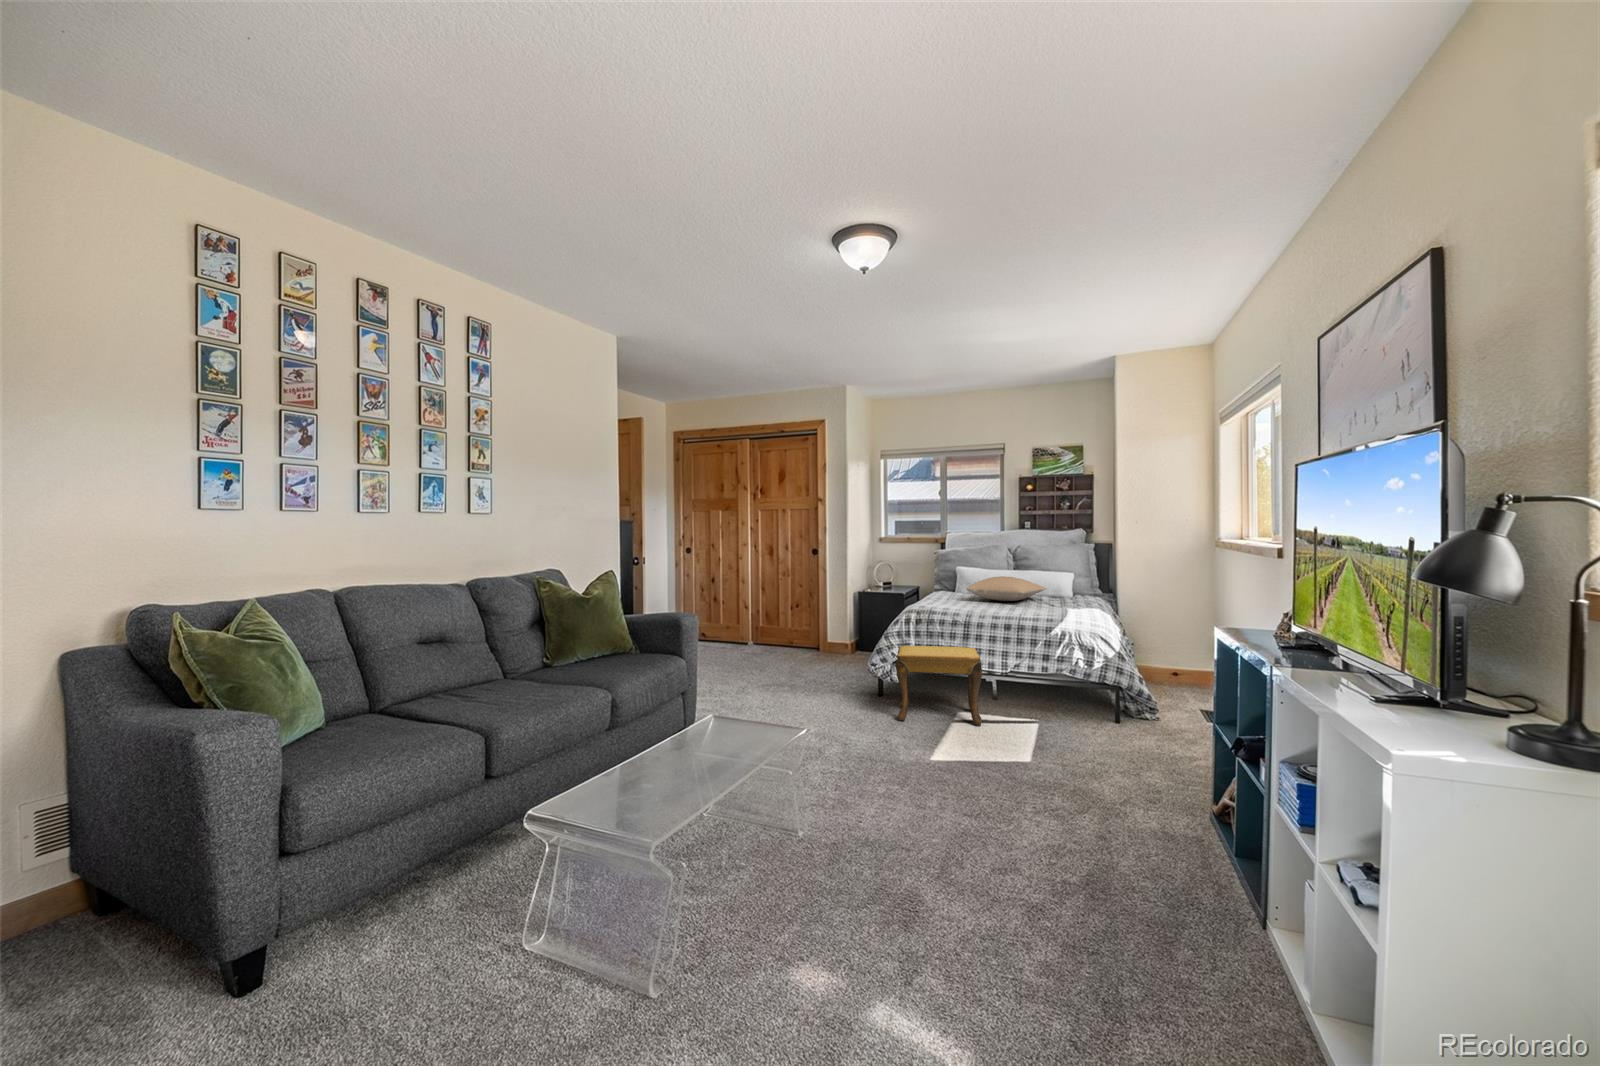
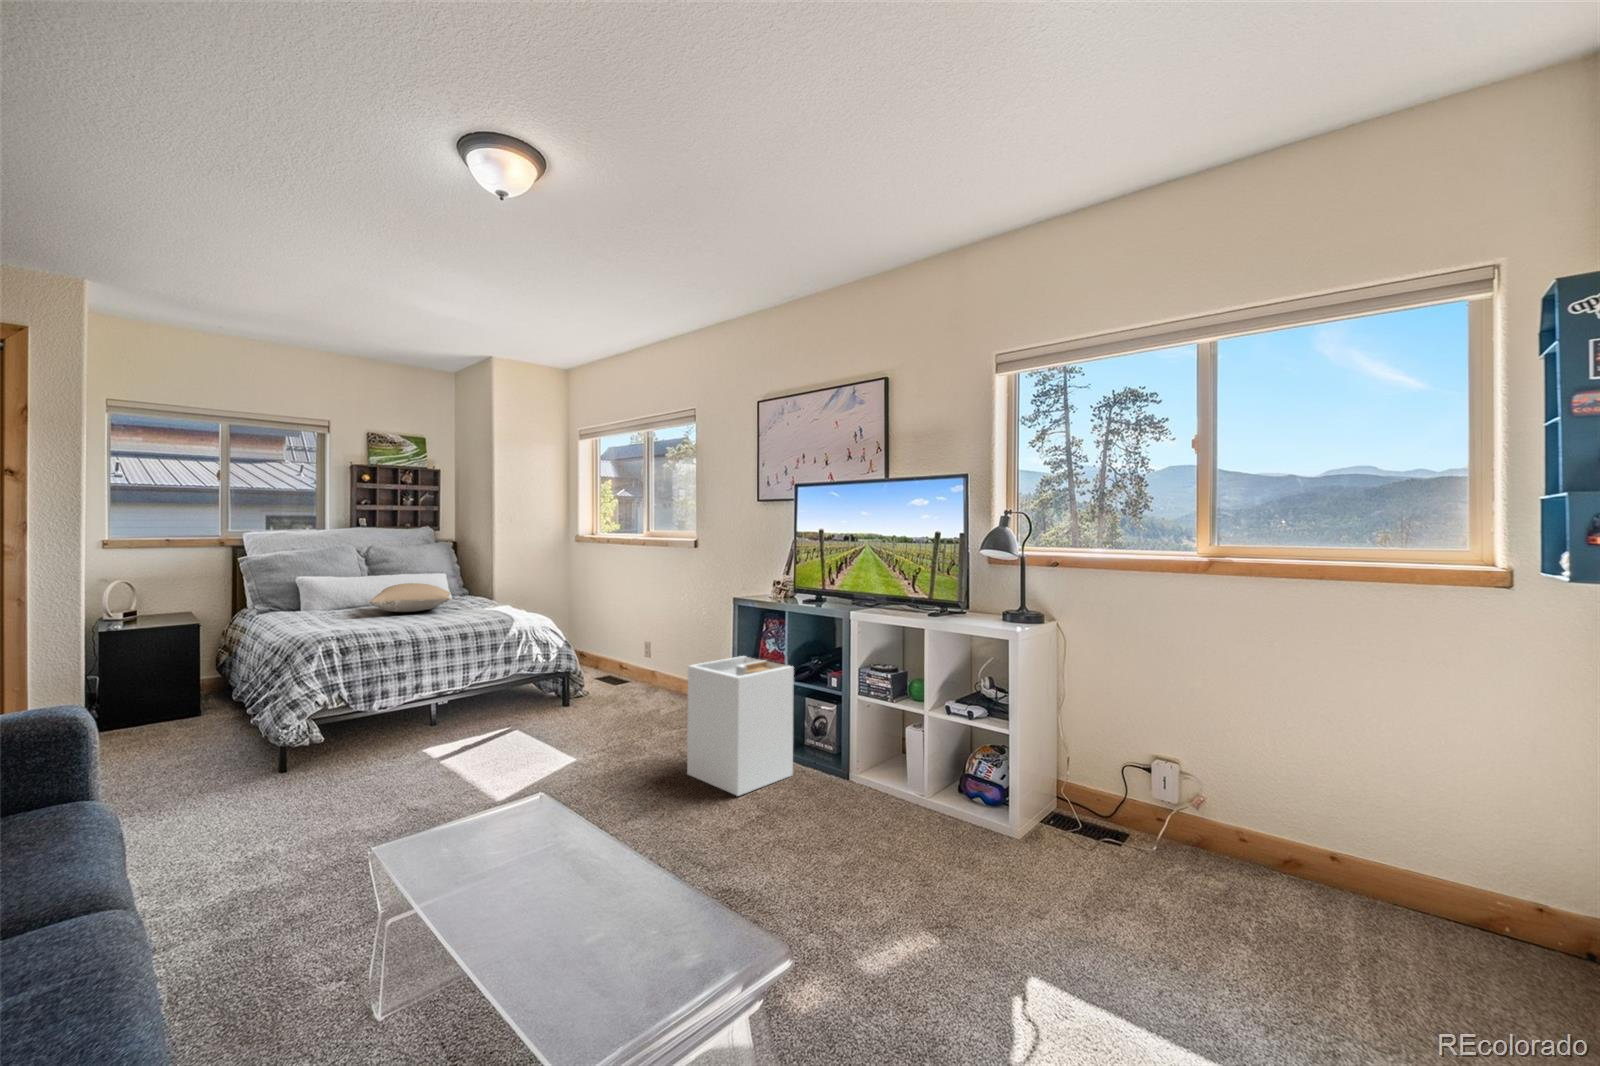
footstool: present [896,646,982,726] -> none [334,668,468,780]
laundry hamper: none [1103,698,1234,907] -> present [687,656,794,796]

